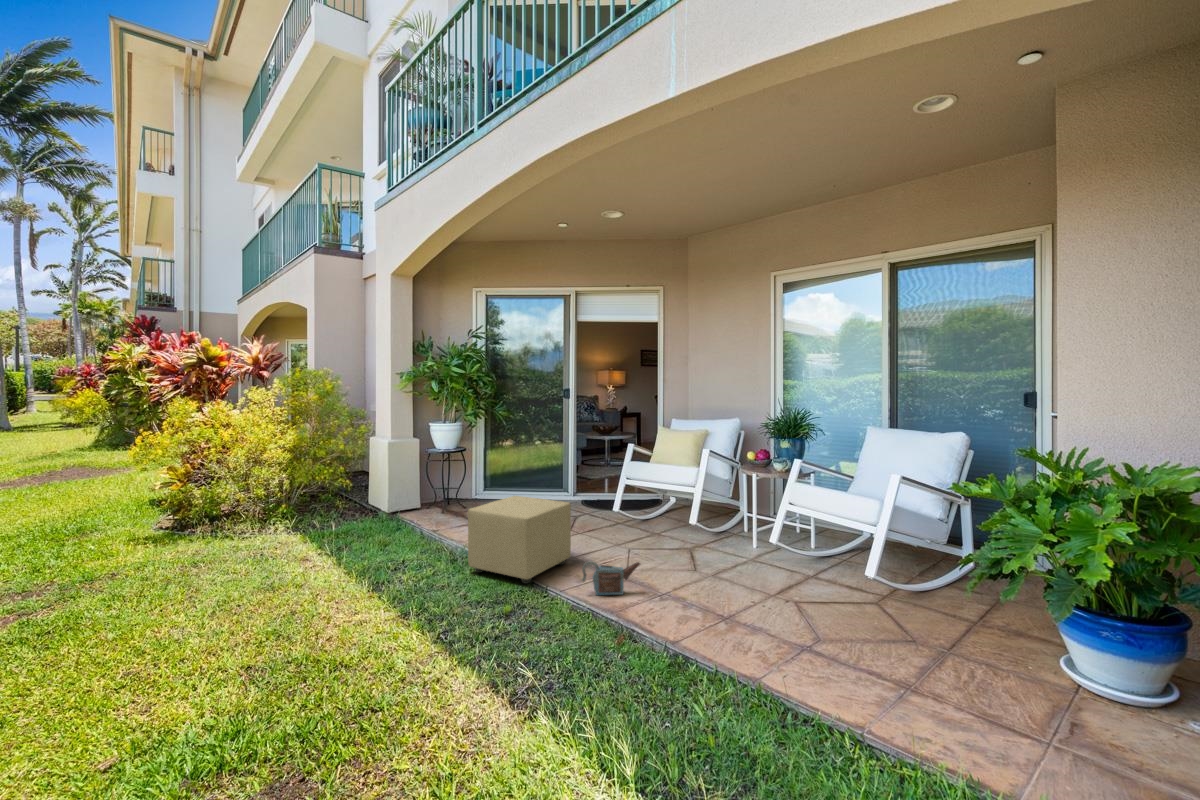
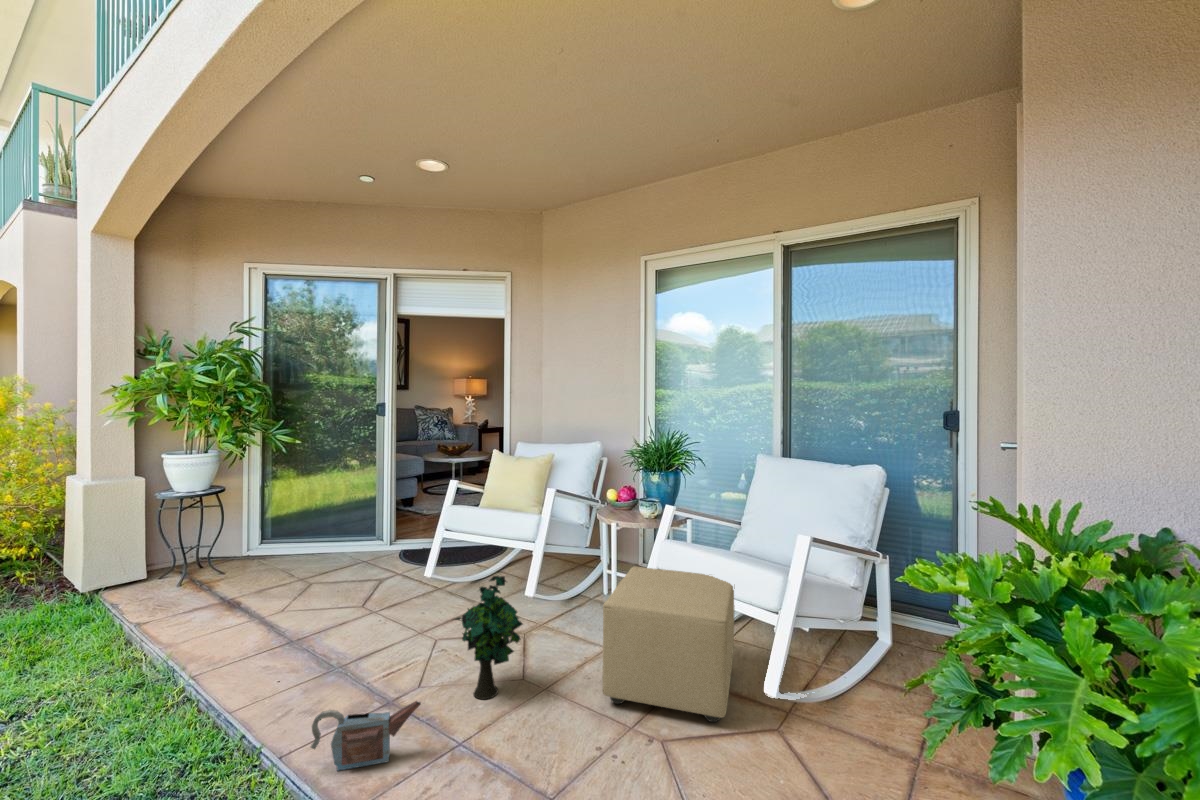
ottoman: present [468,496,571,583] -> present [602,567,735,722]
decorative plant: none [649,497,695,575] -> present [454,576,523,699]

